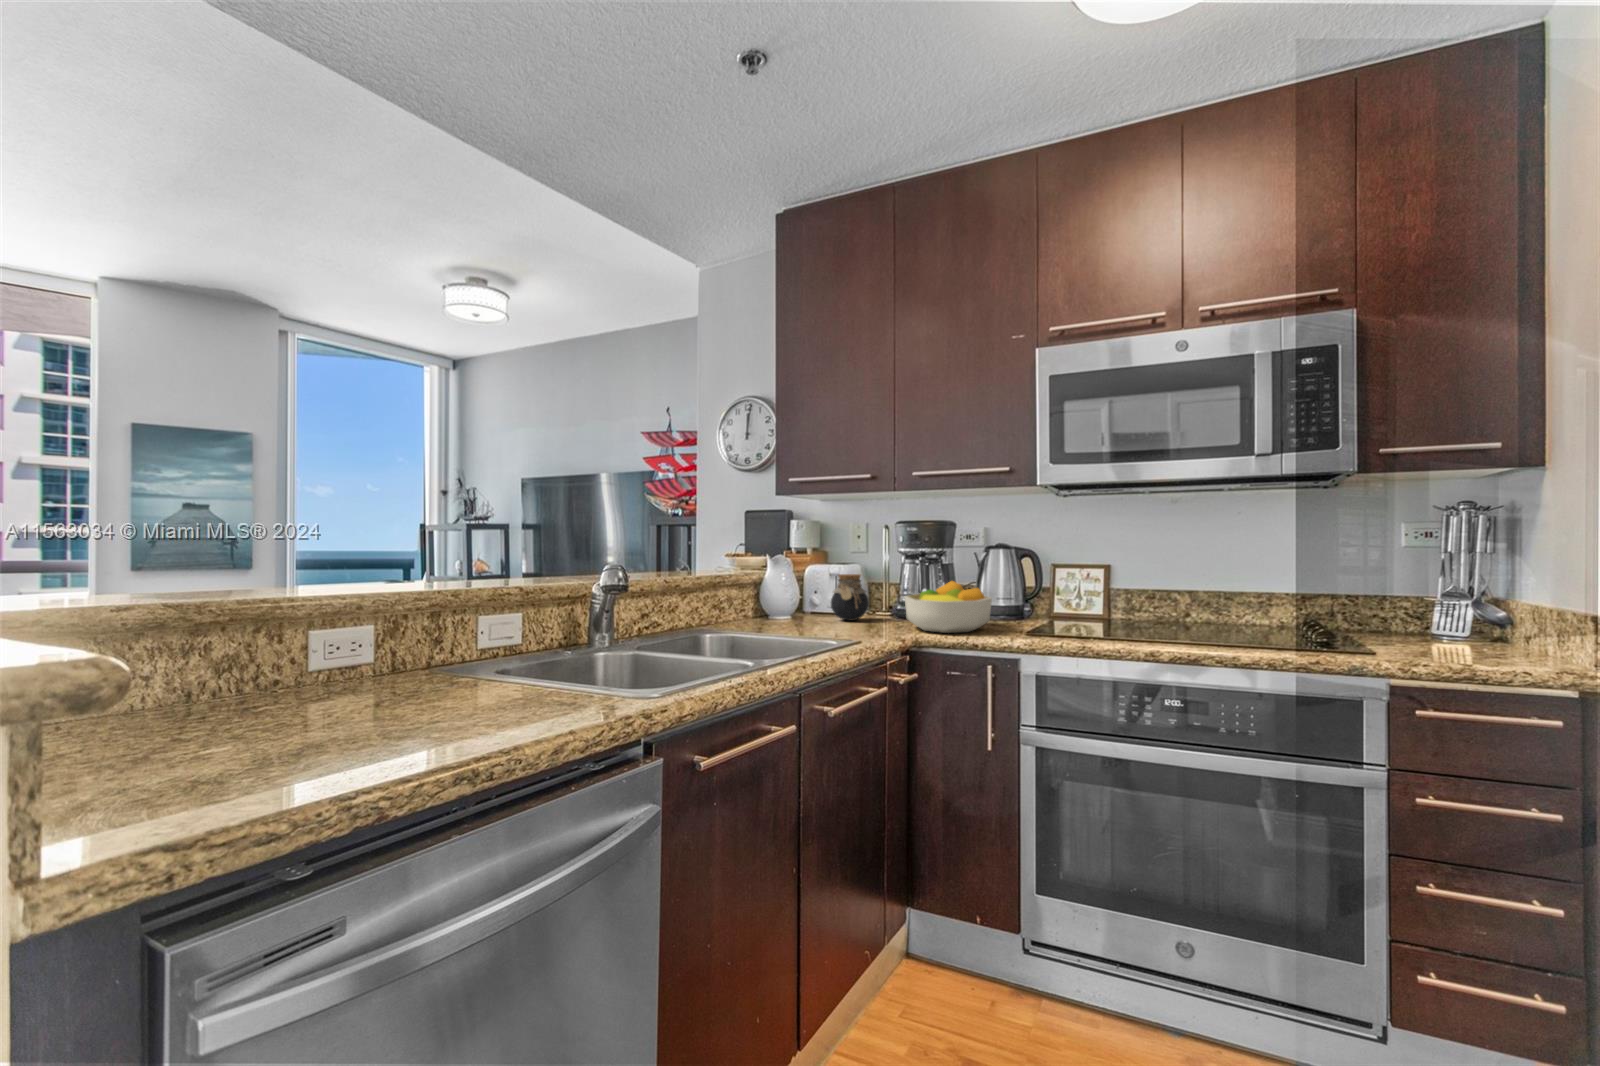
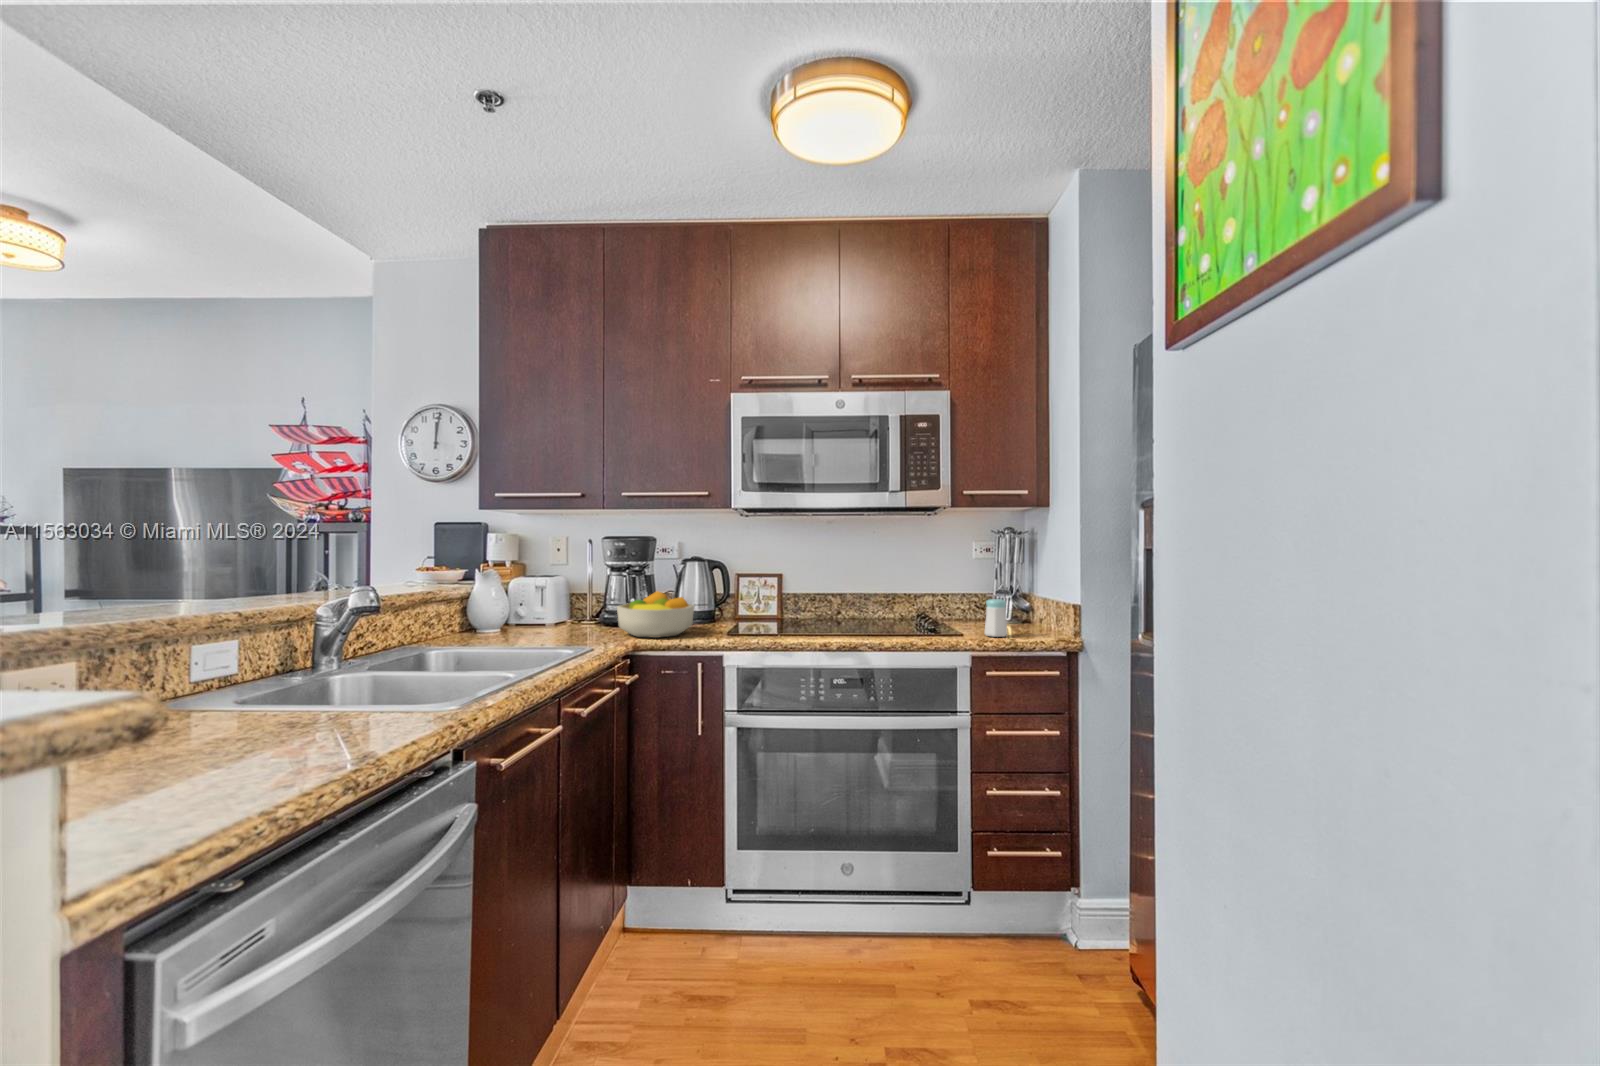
jar: present [831,574,869,621] -> none [541,587,579,631]
salt shaker: none [1415,604,1458,660] -> present [985,599,1008,637]

